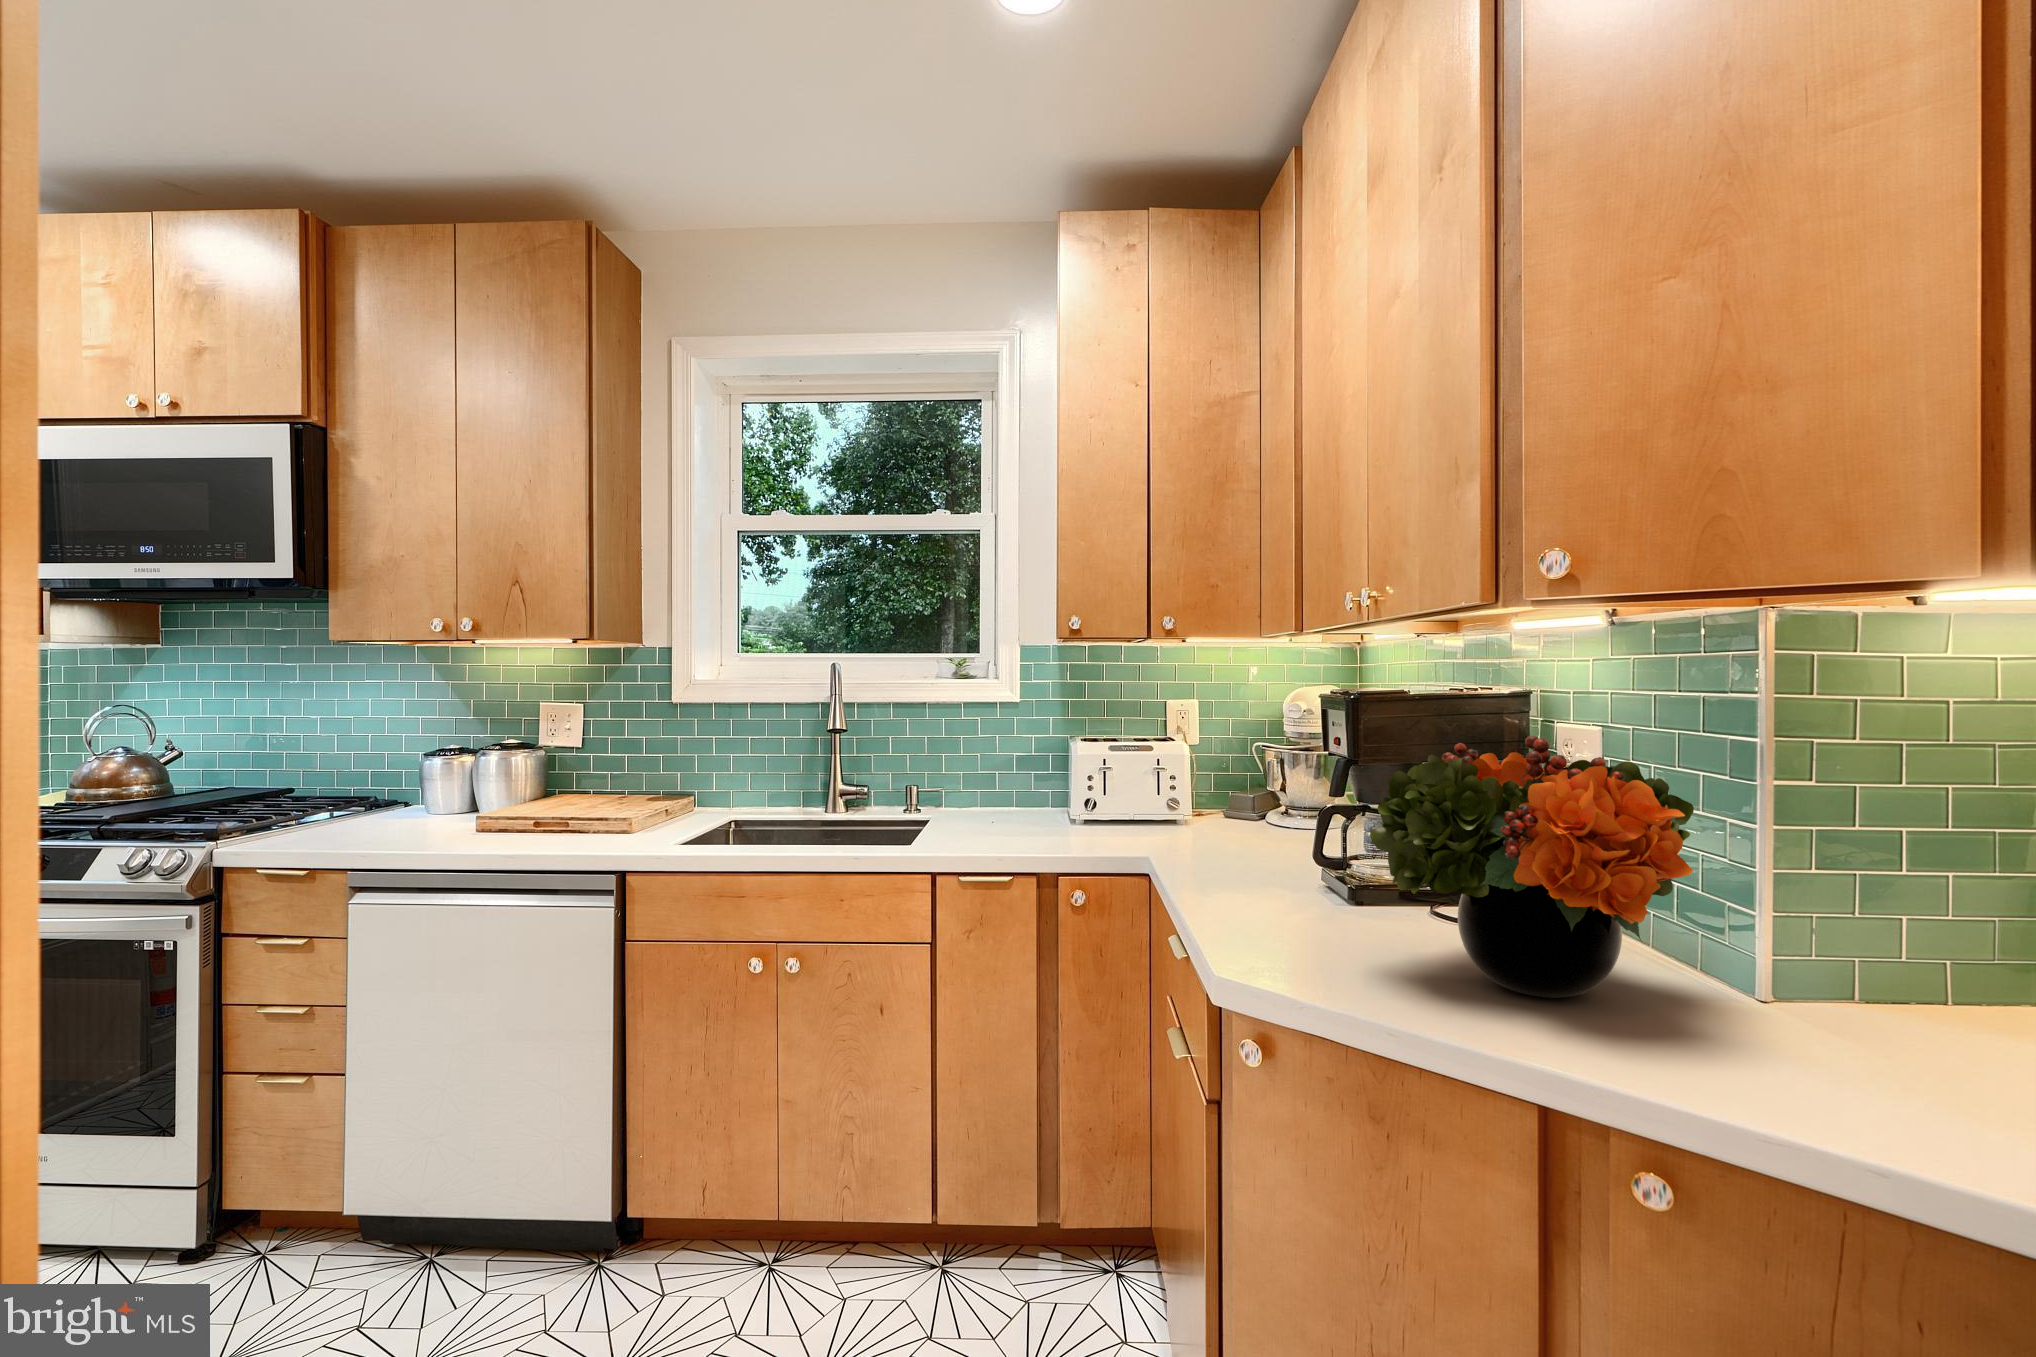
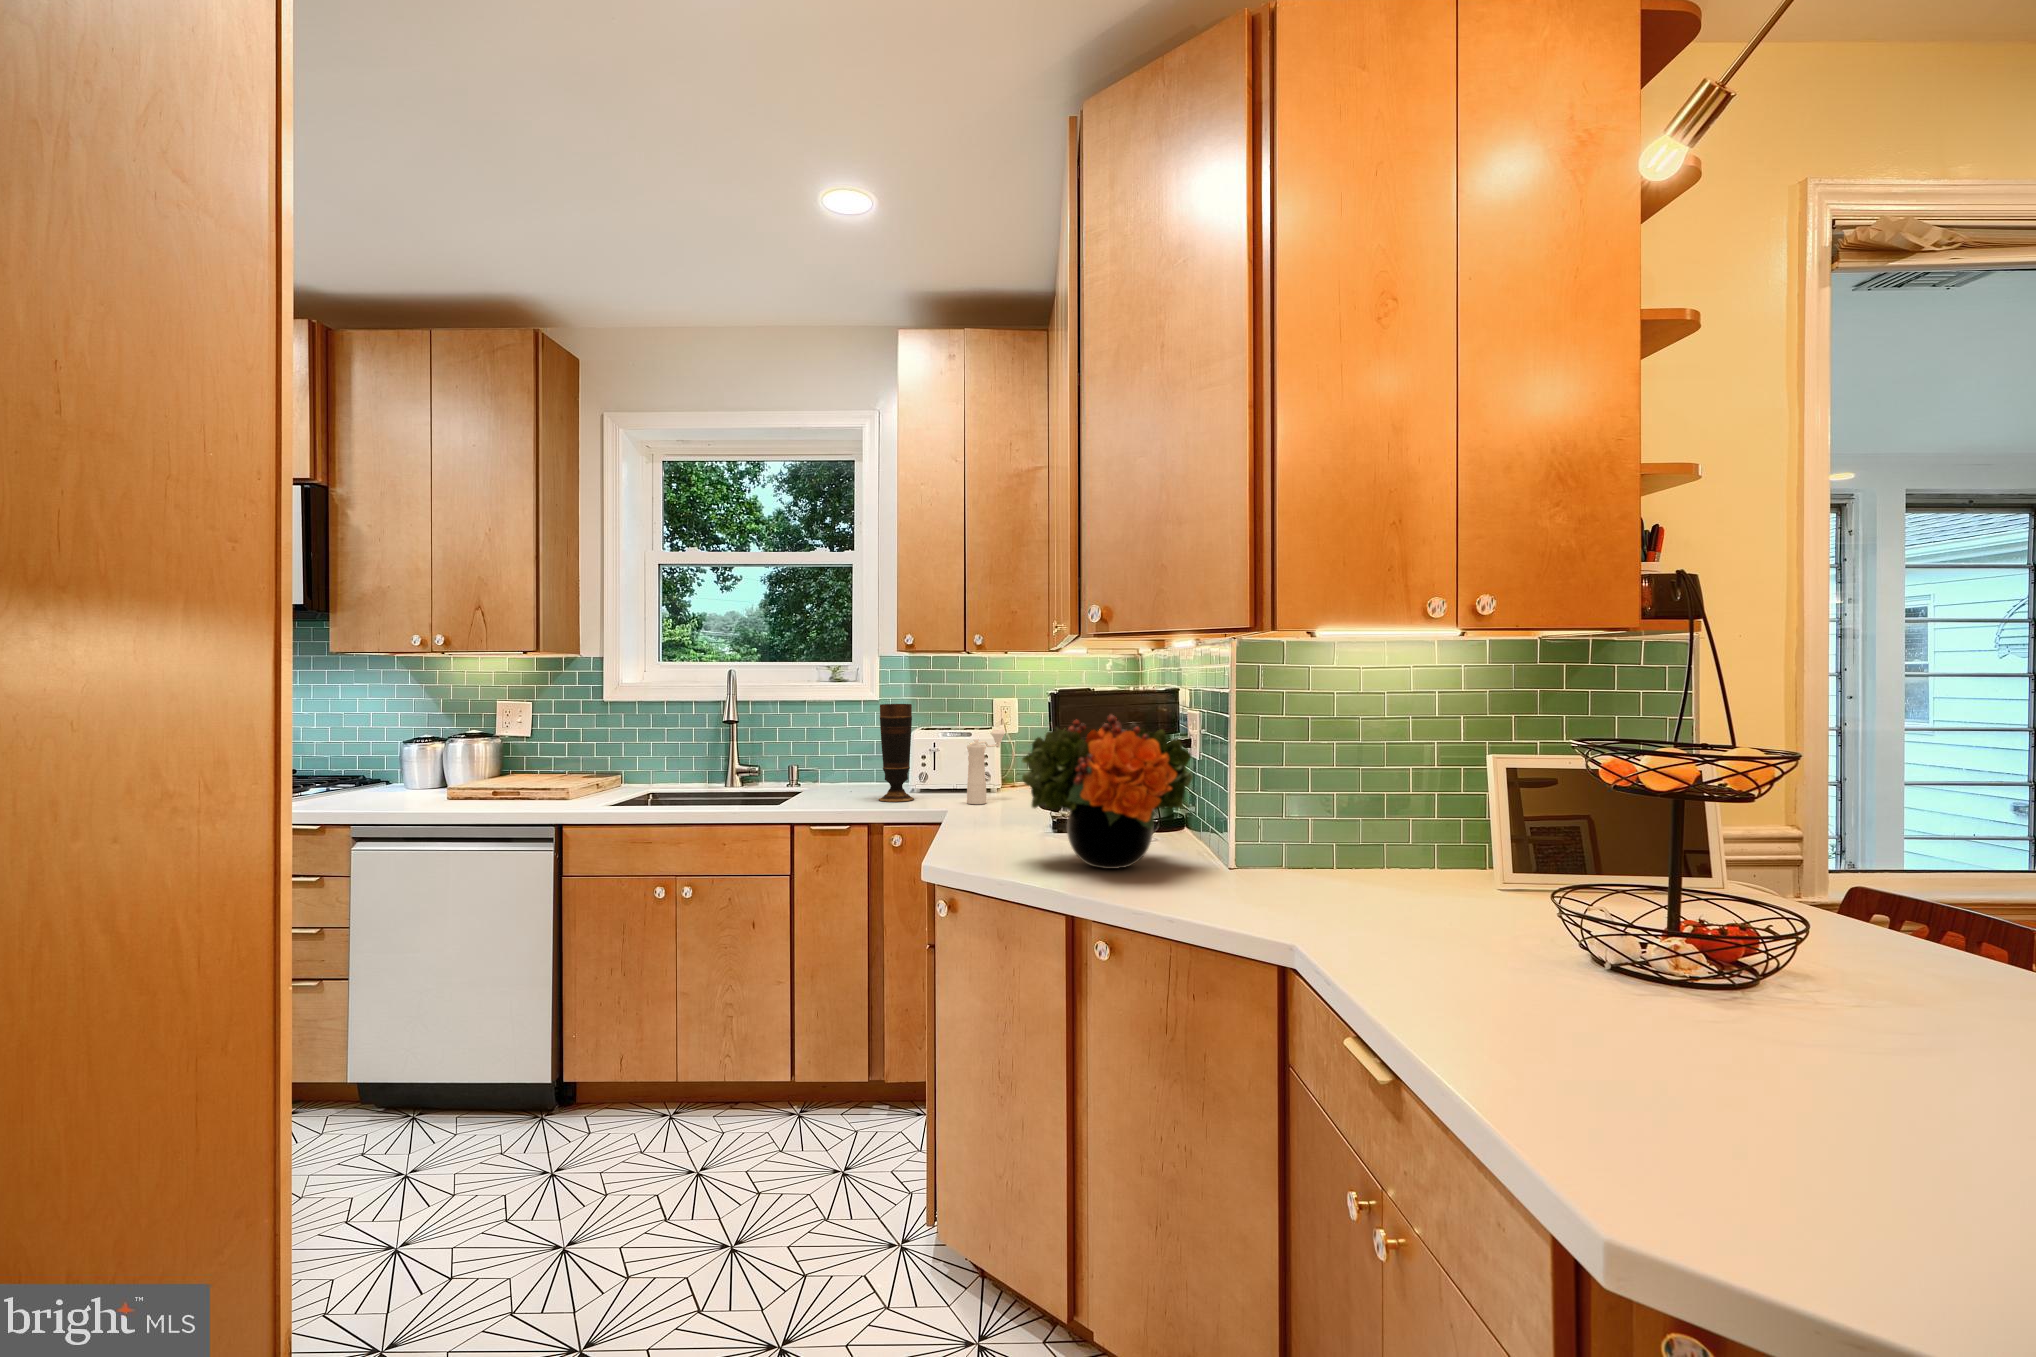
vase: none [1039,708,1087,840] -> present [879,704,914,802]
pepper mill: none [1164,742,1209,846] -> present [967,729,1005,804]

